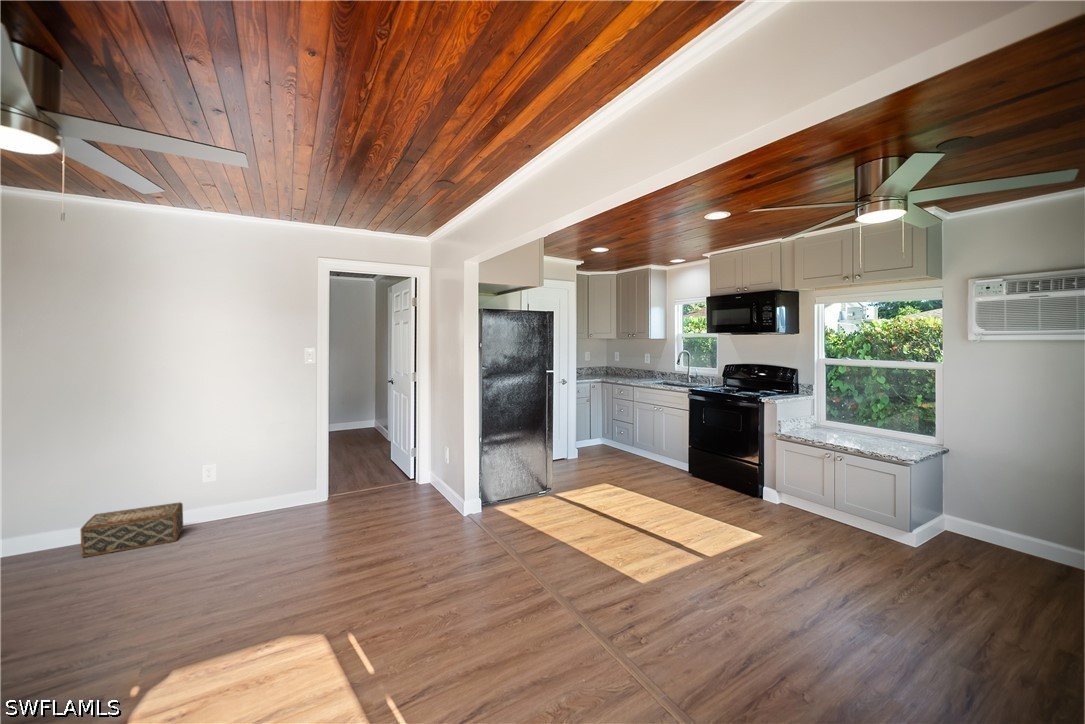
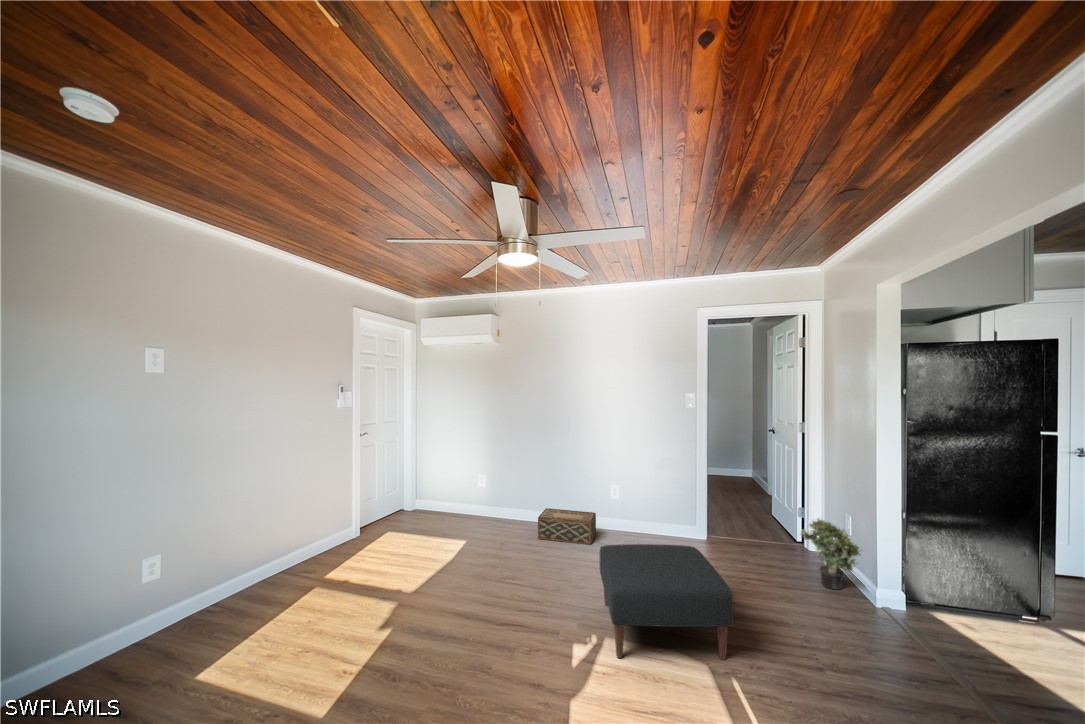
potted plant: none [409,454,454,509] -> present [802,519,862,590]
ottoman: none [193,504,351,637] -> present [599,544,734,660]

